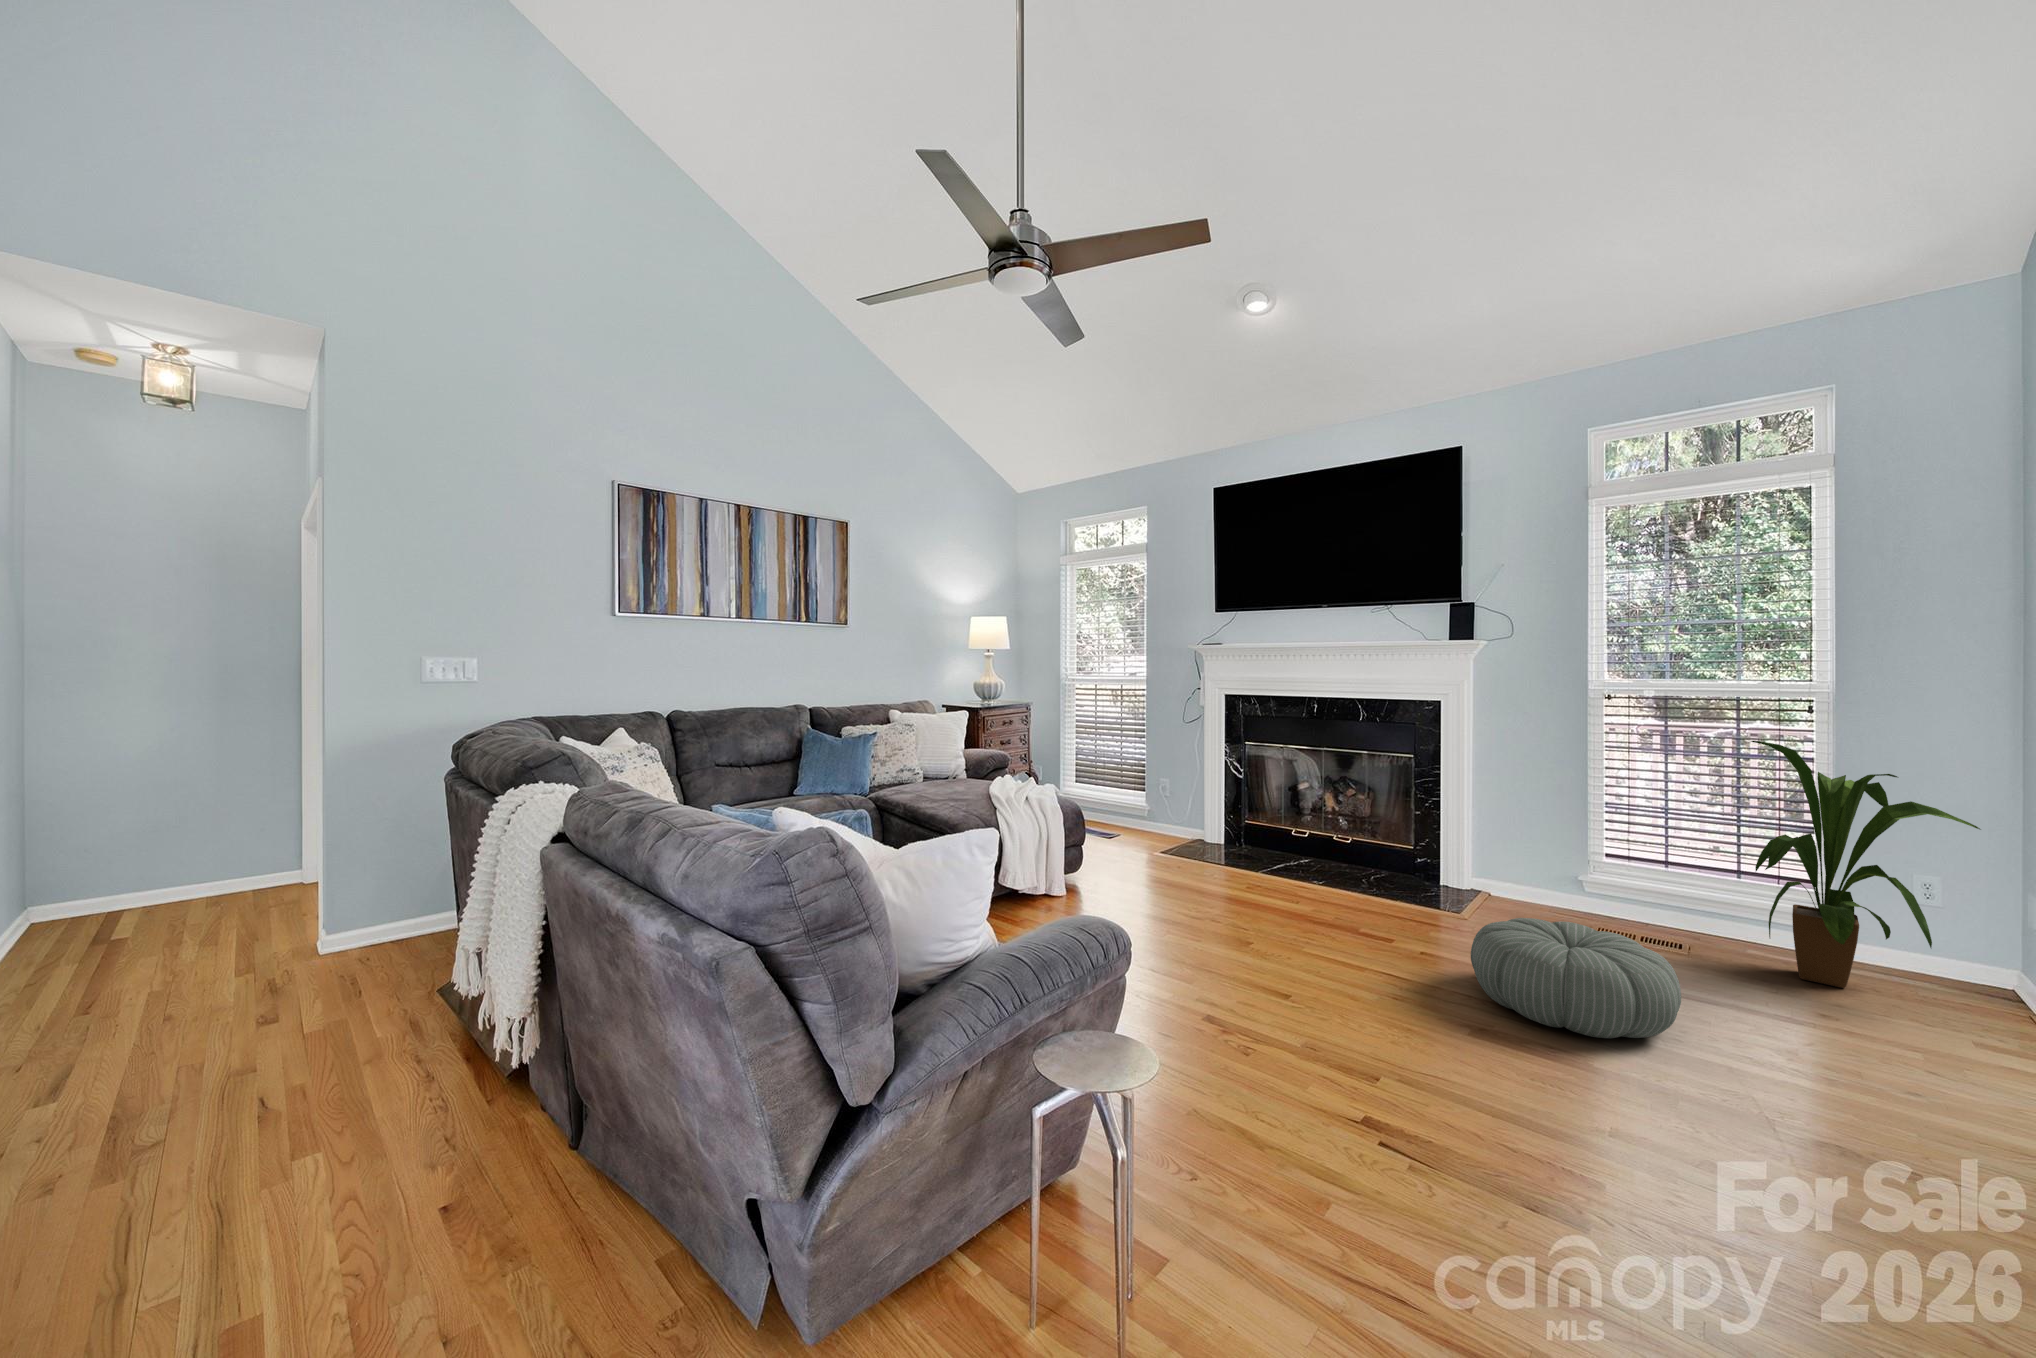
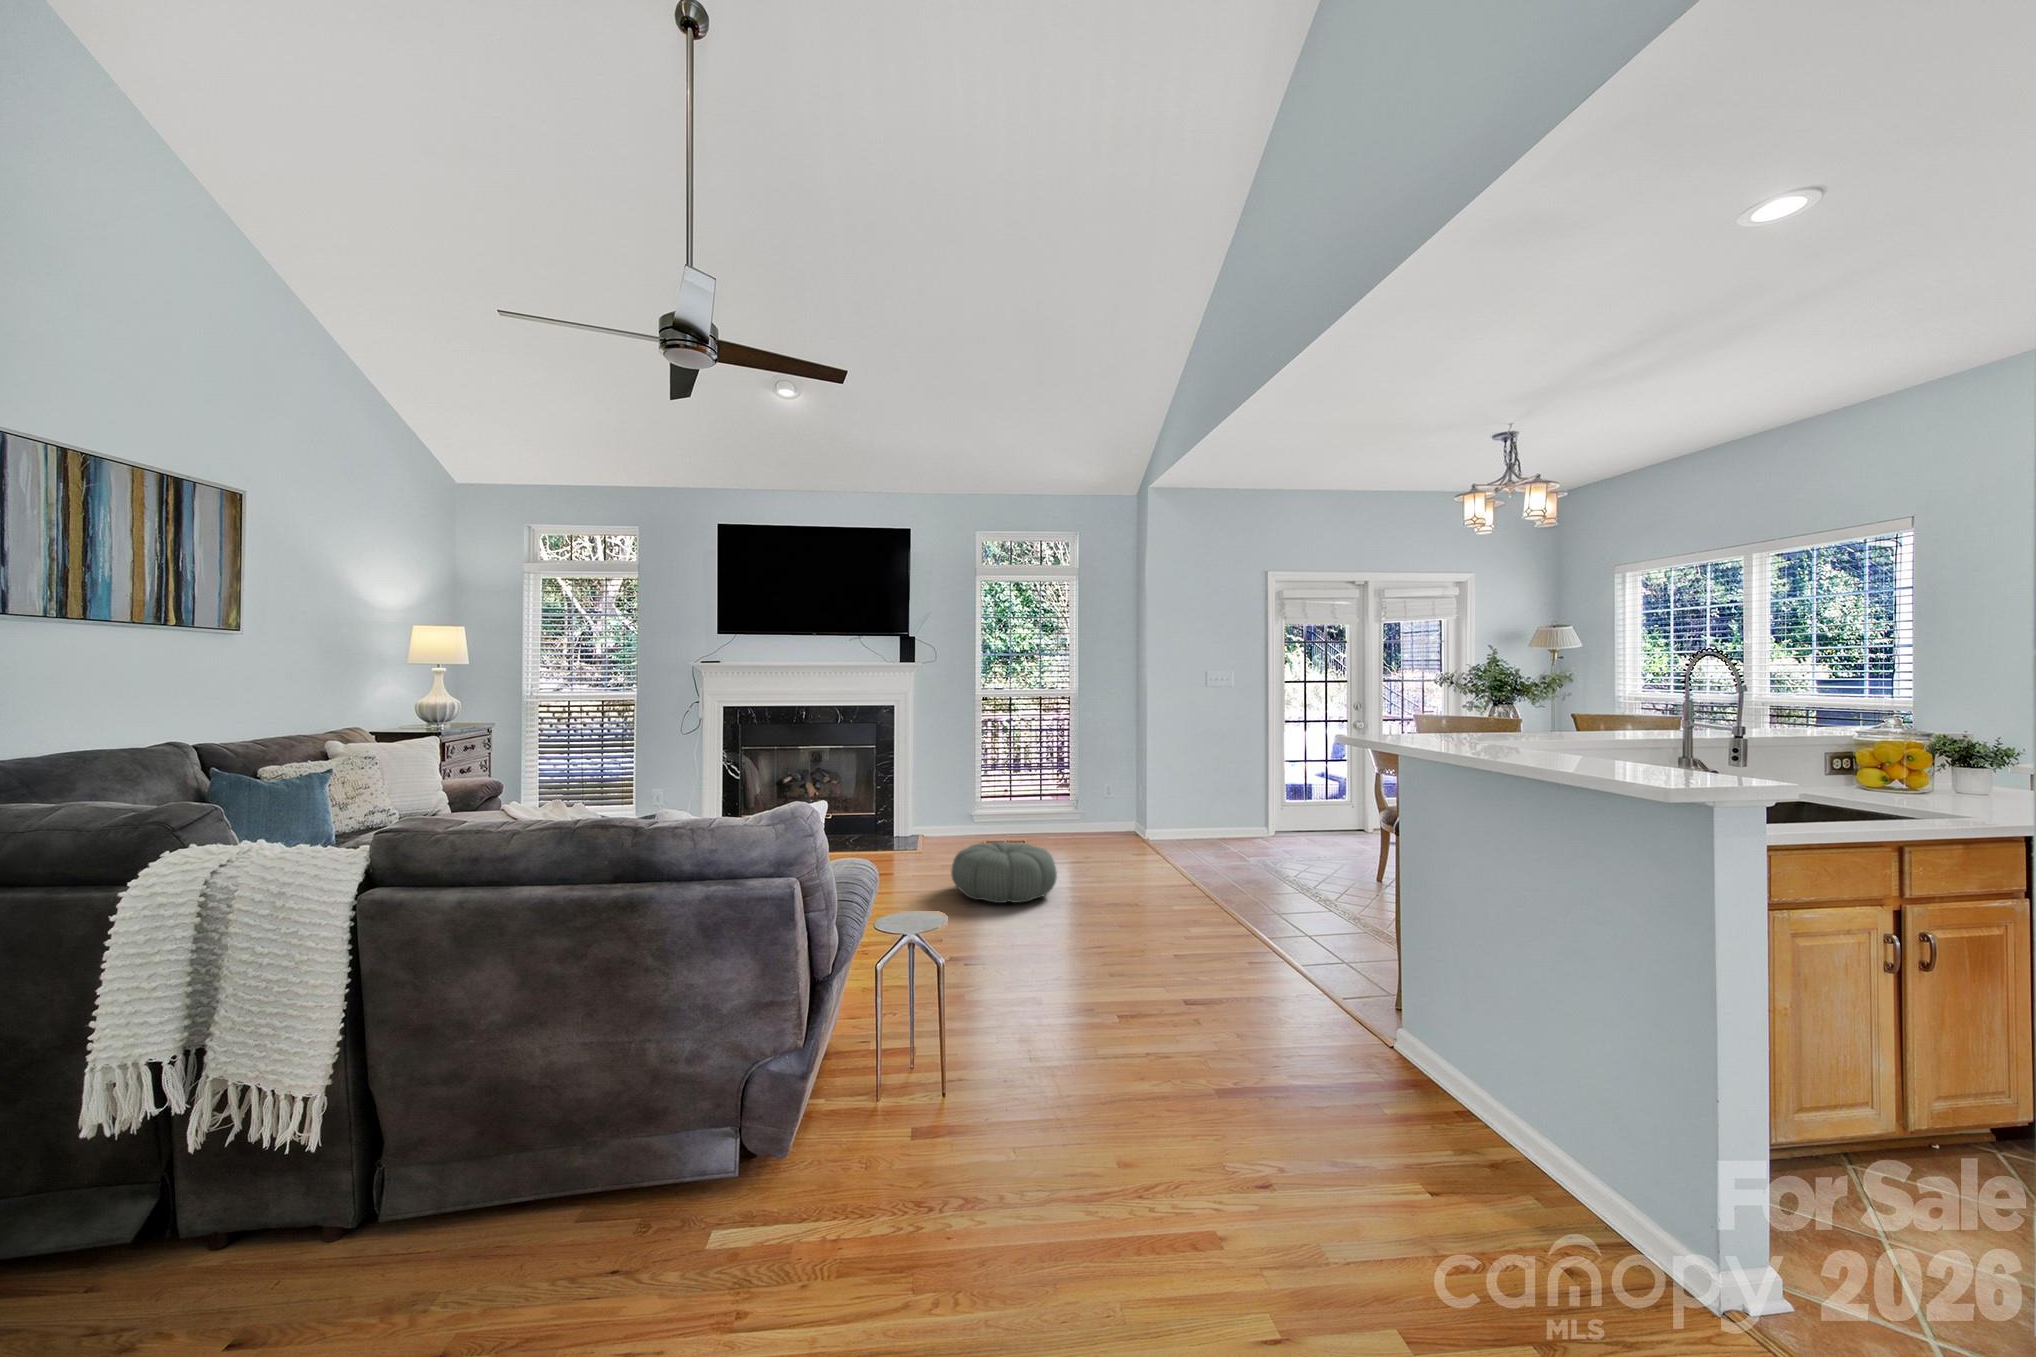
house plant: present [1751,741,1981,988] -> none [1065,724,1148,855]

